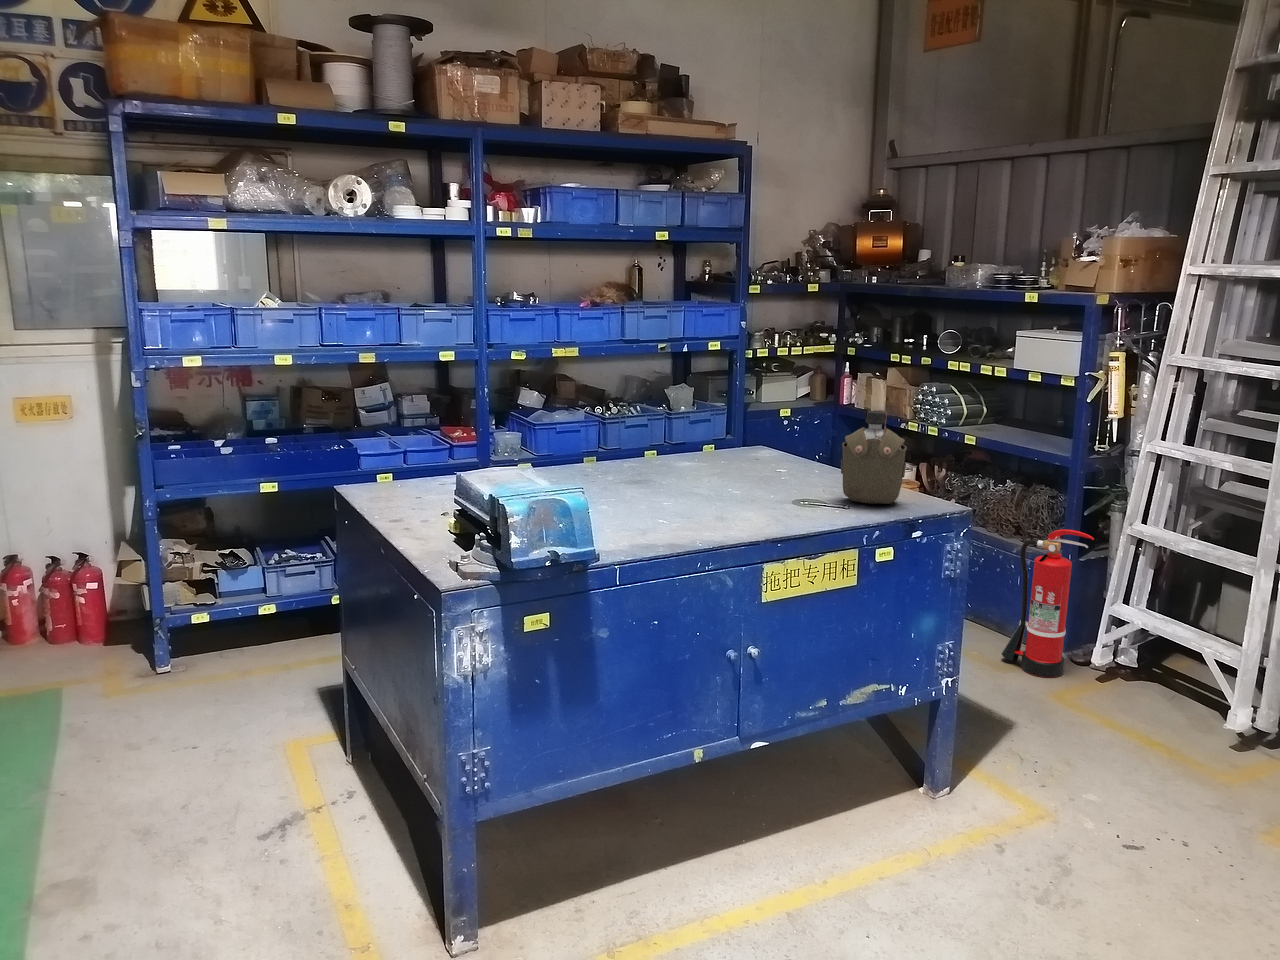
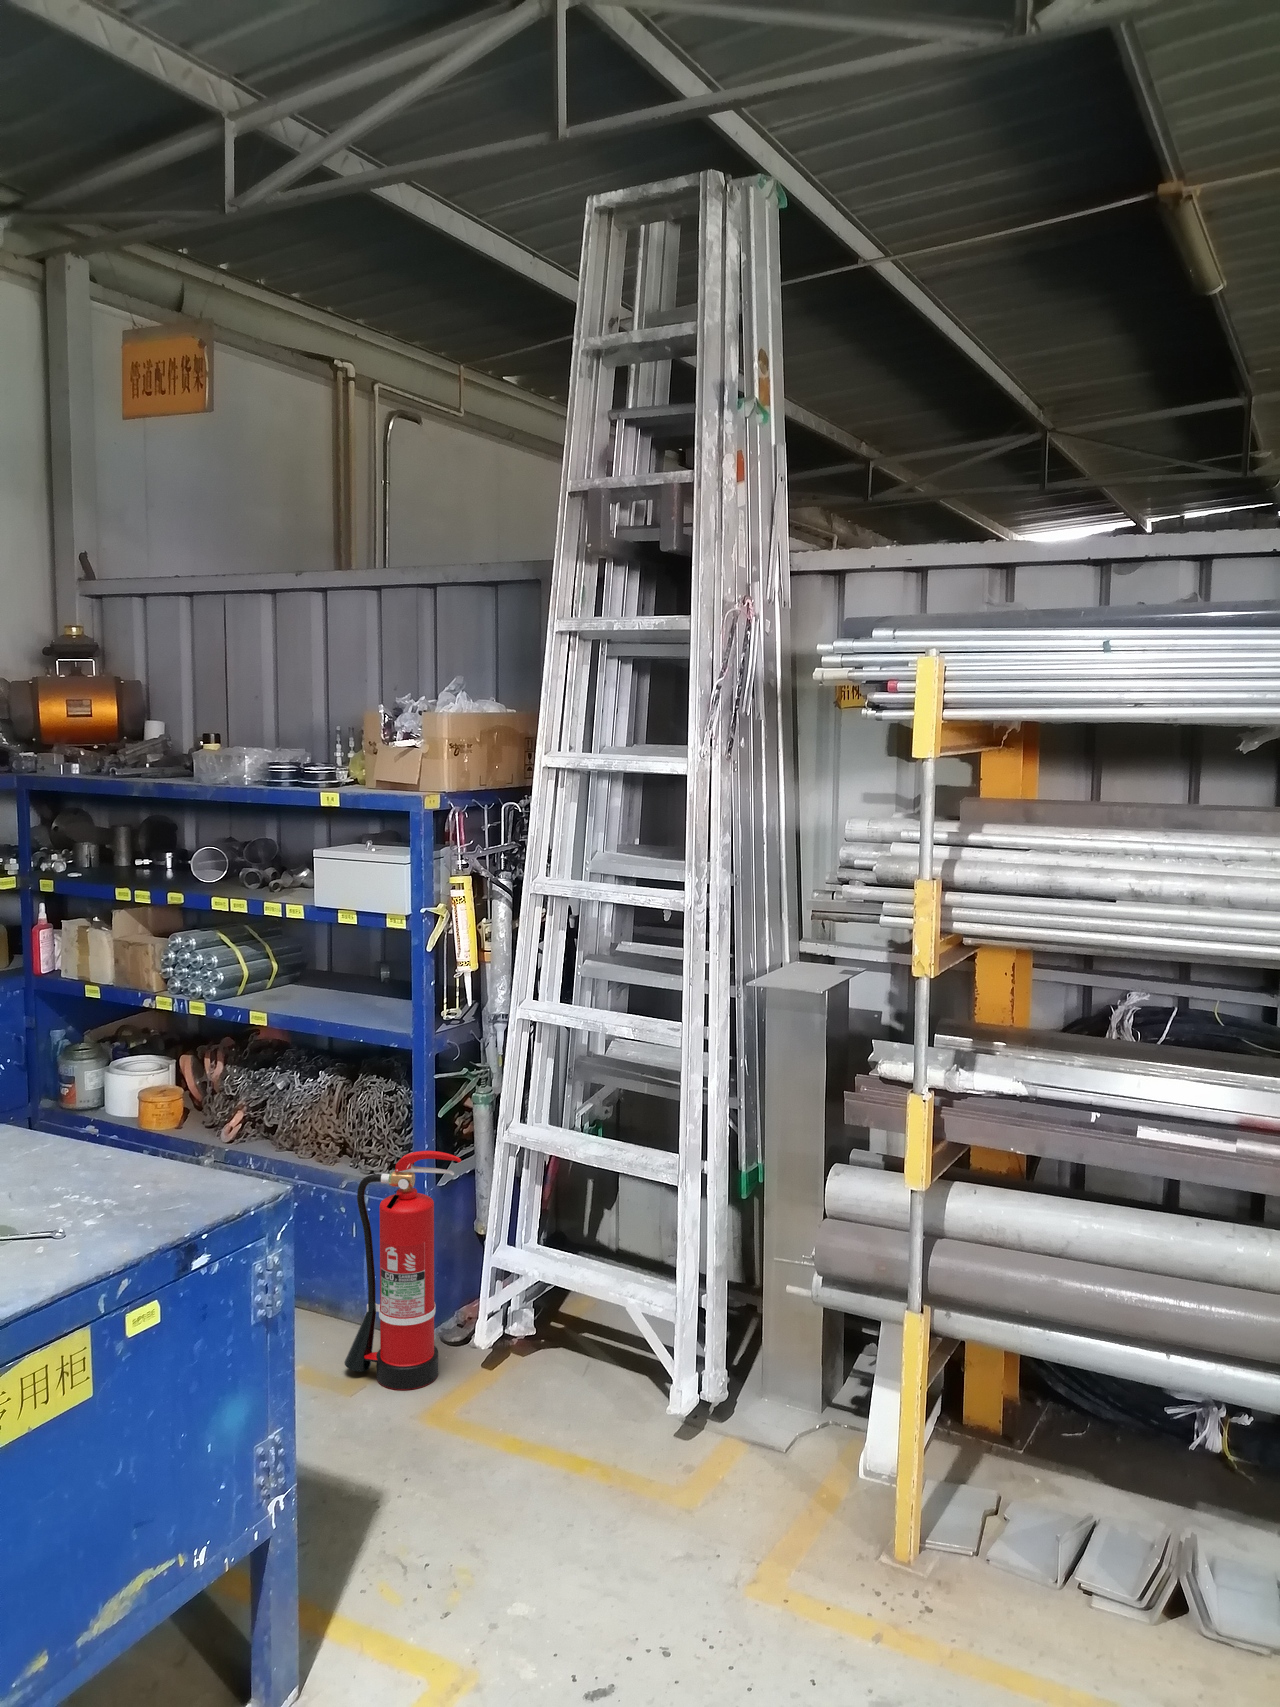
water bottle: present [841,410,907,504] -> none [39,1037,168,1217]

